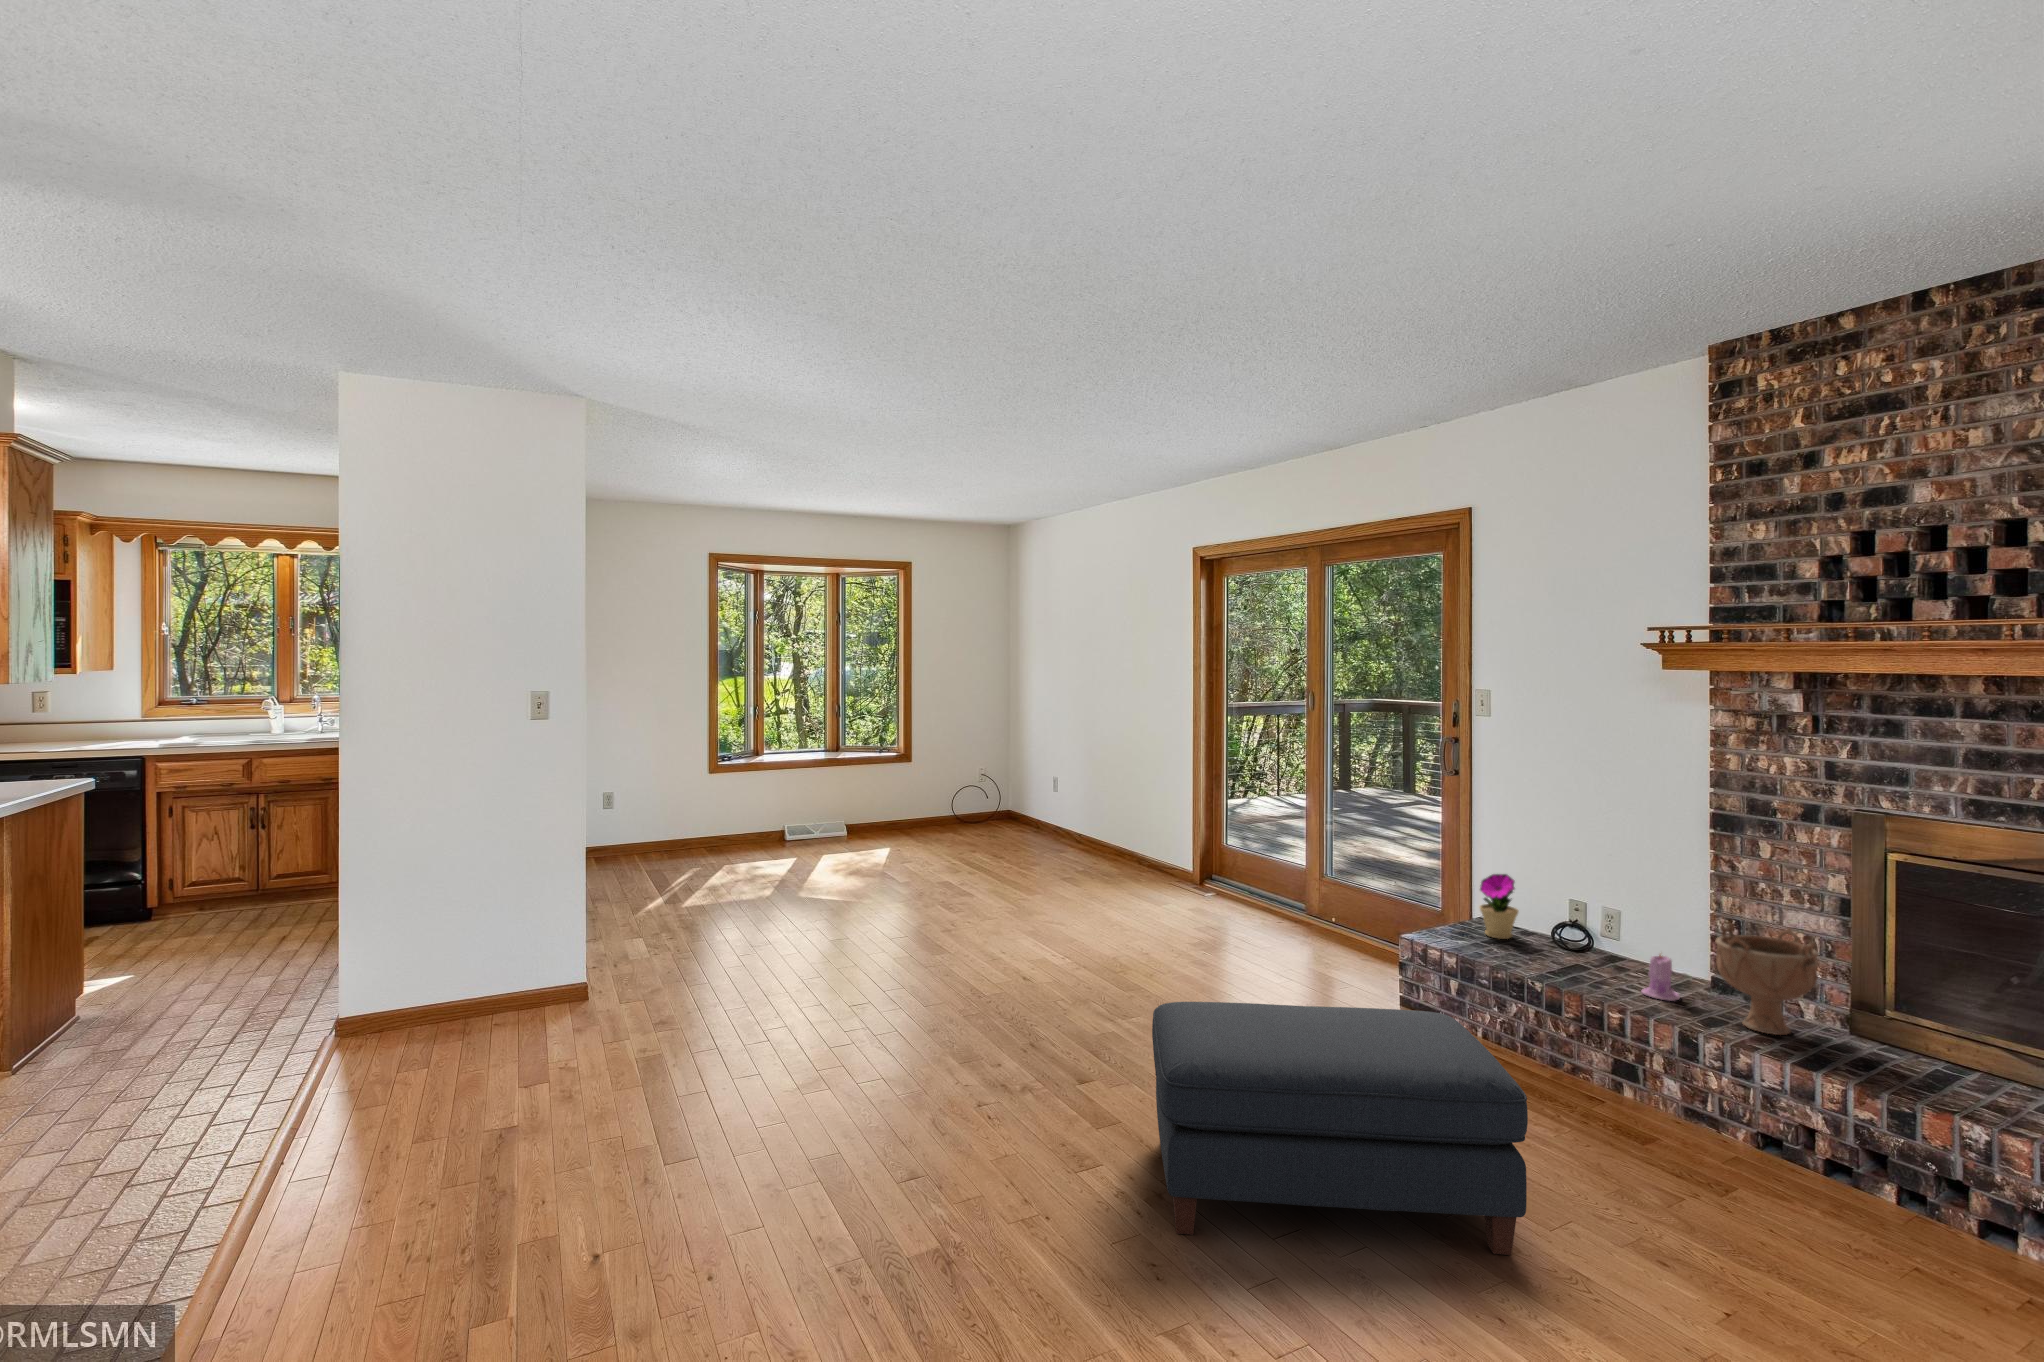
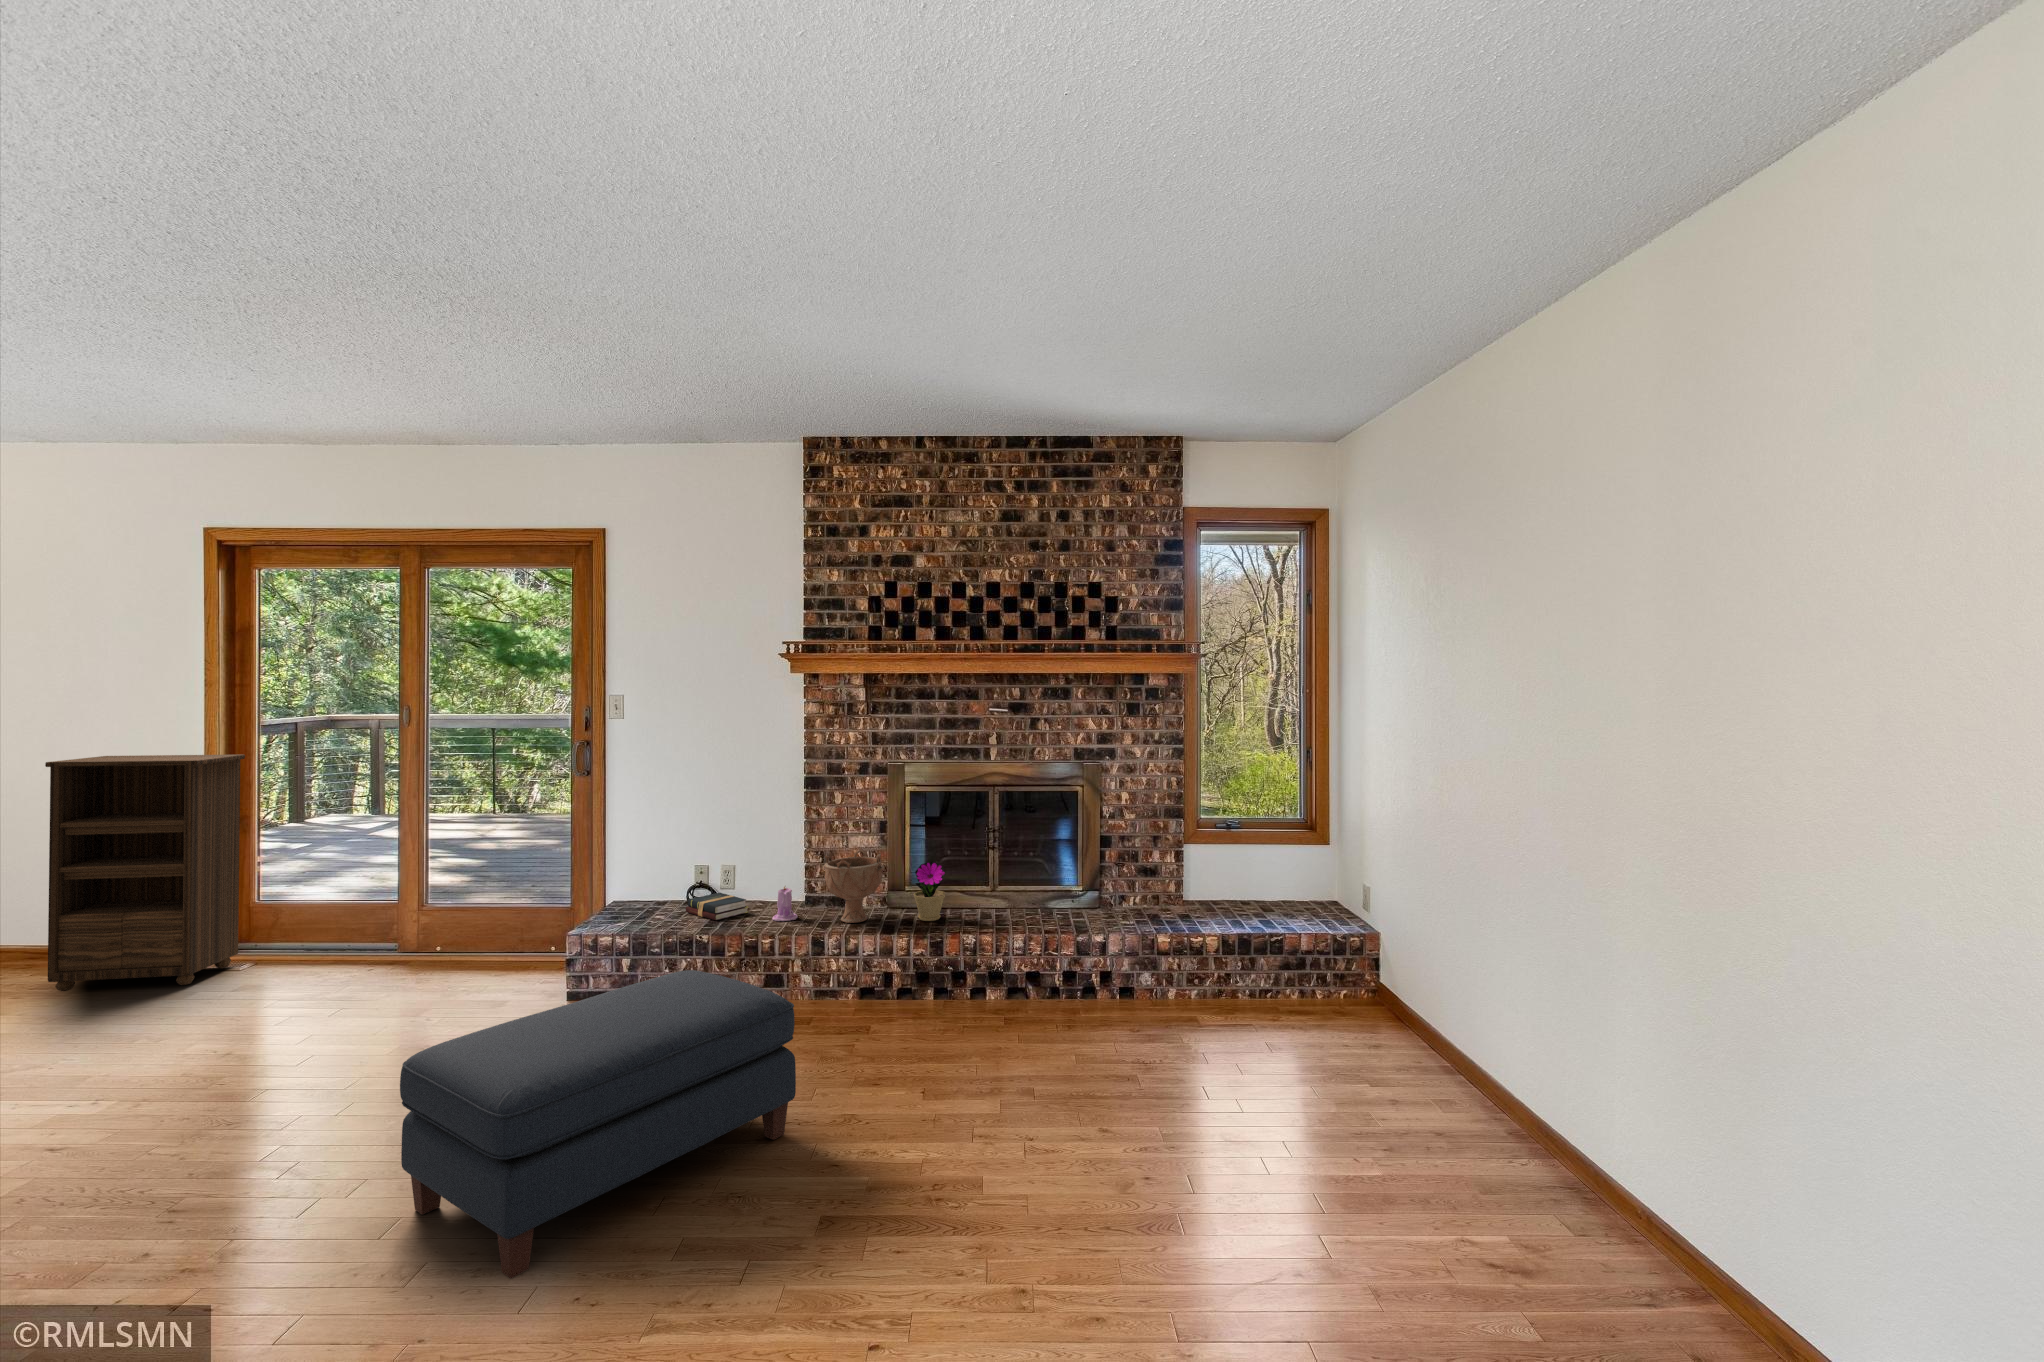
bookshelf: none [1104,724,1210,904] -> present [45,754,245,991]
flower pot: present [1479,874,1518,939] -> present [914,862,945,921]
hardback book: none [1540,938,1618,974] -> present [686,893,748,920]

